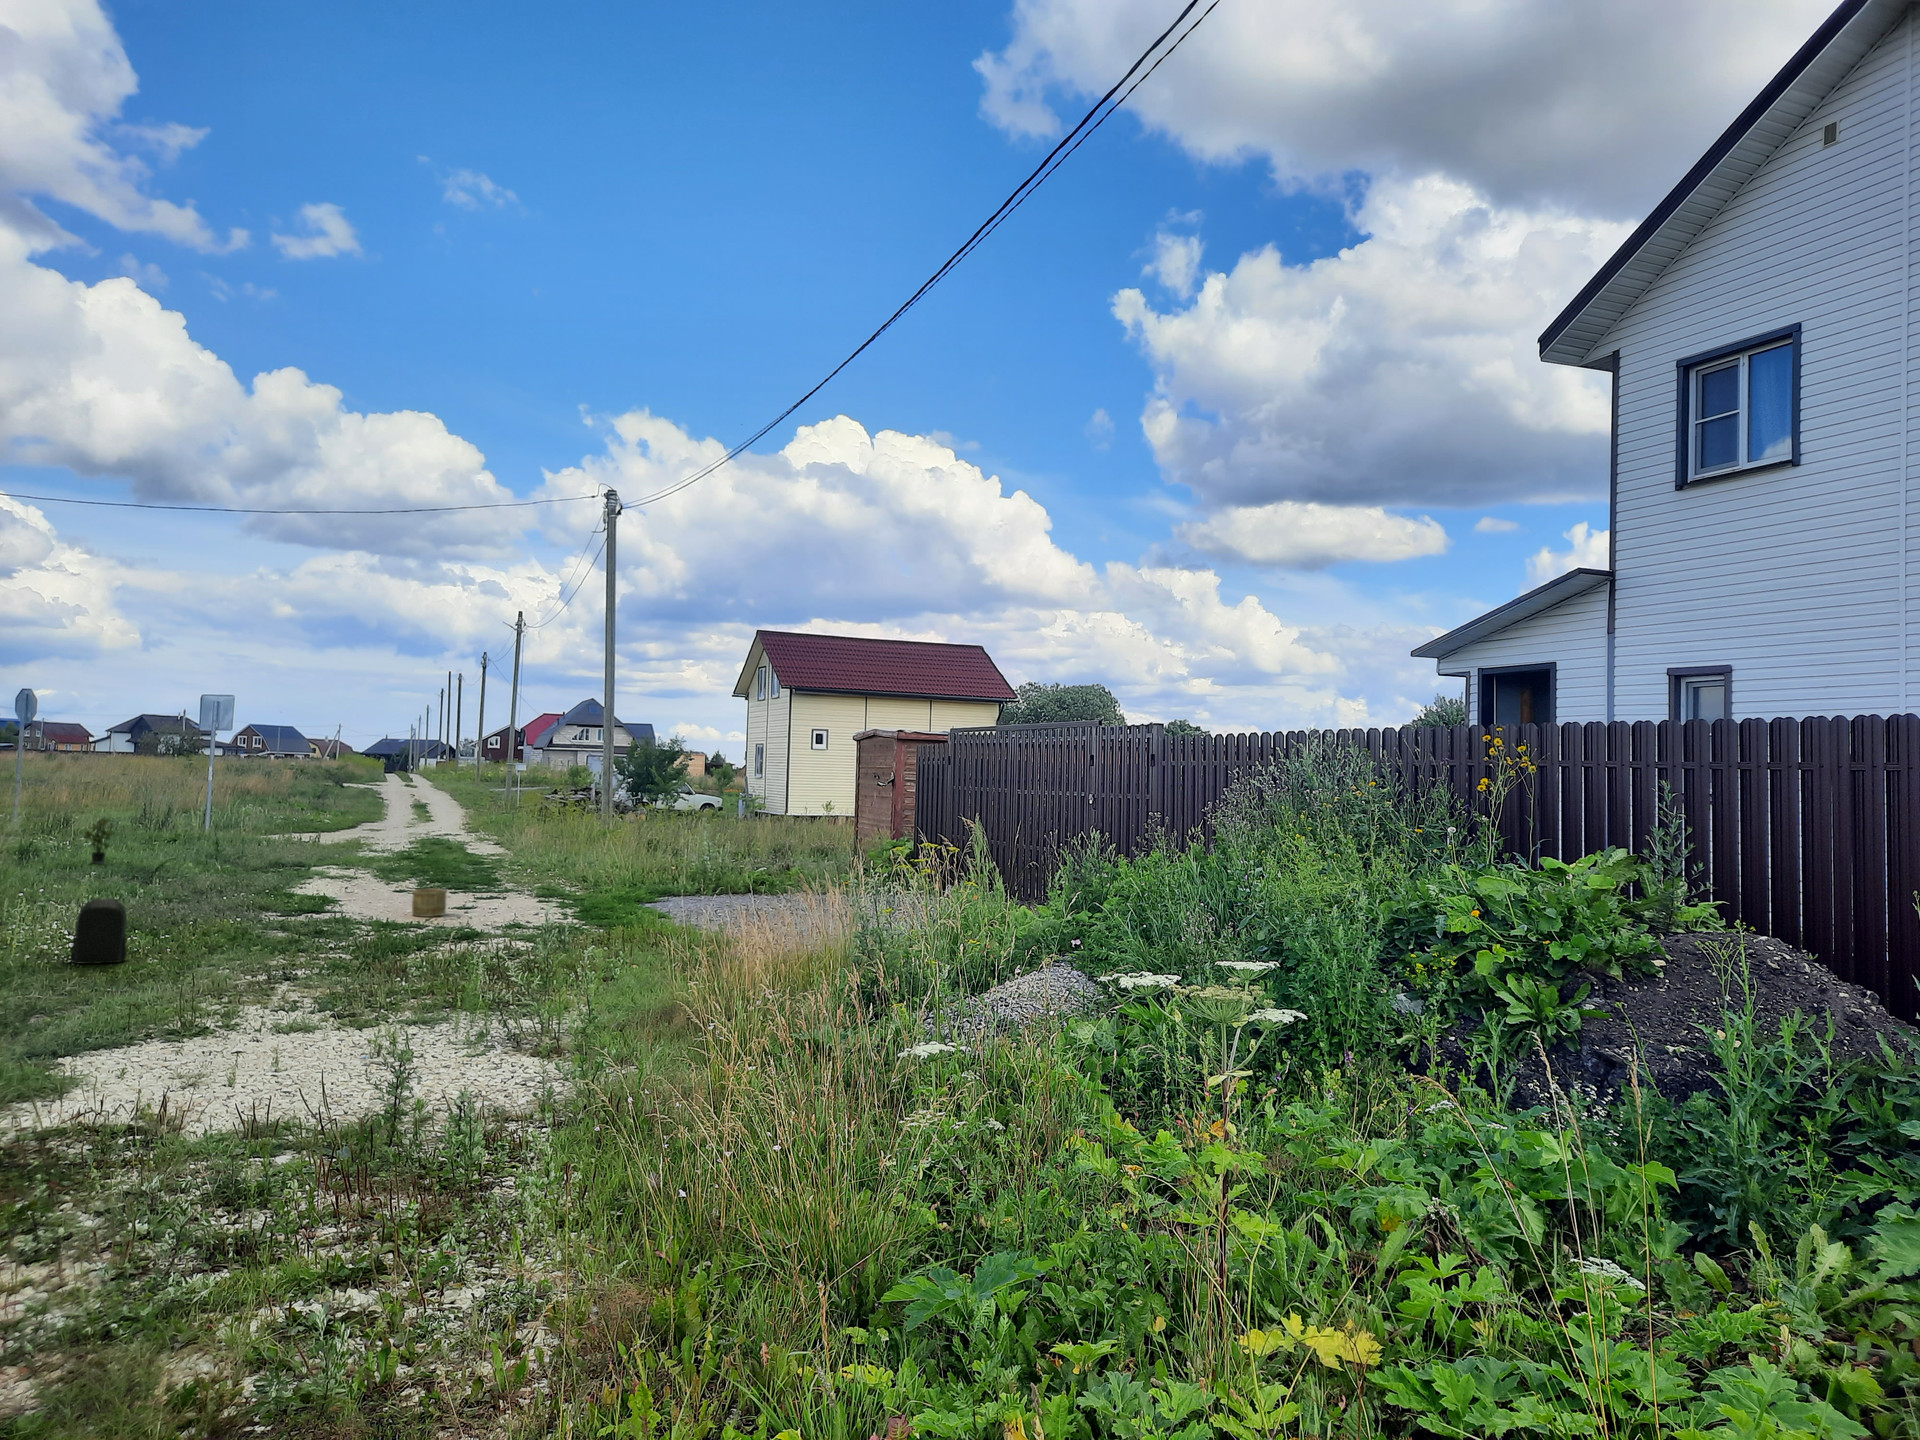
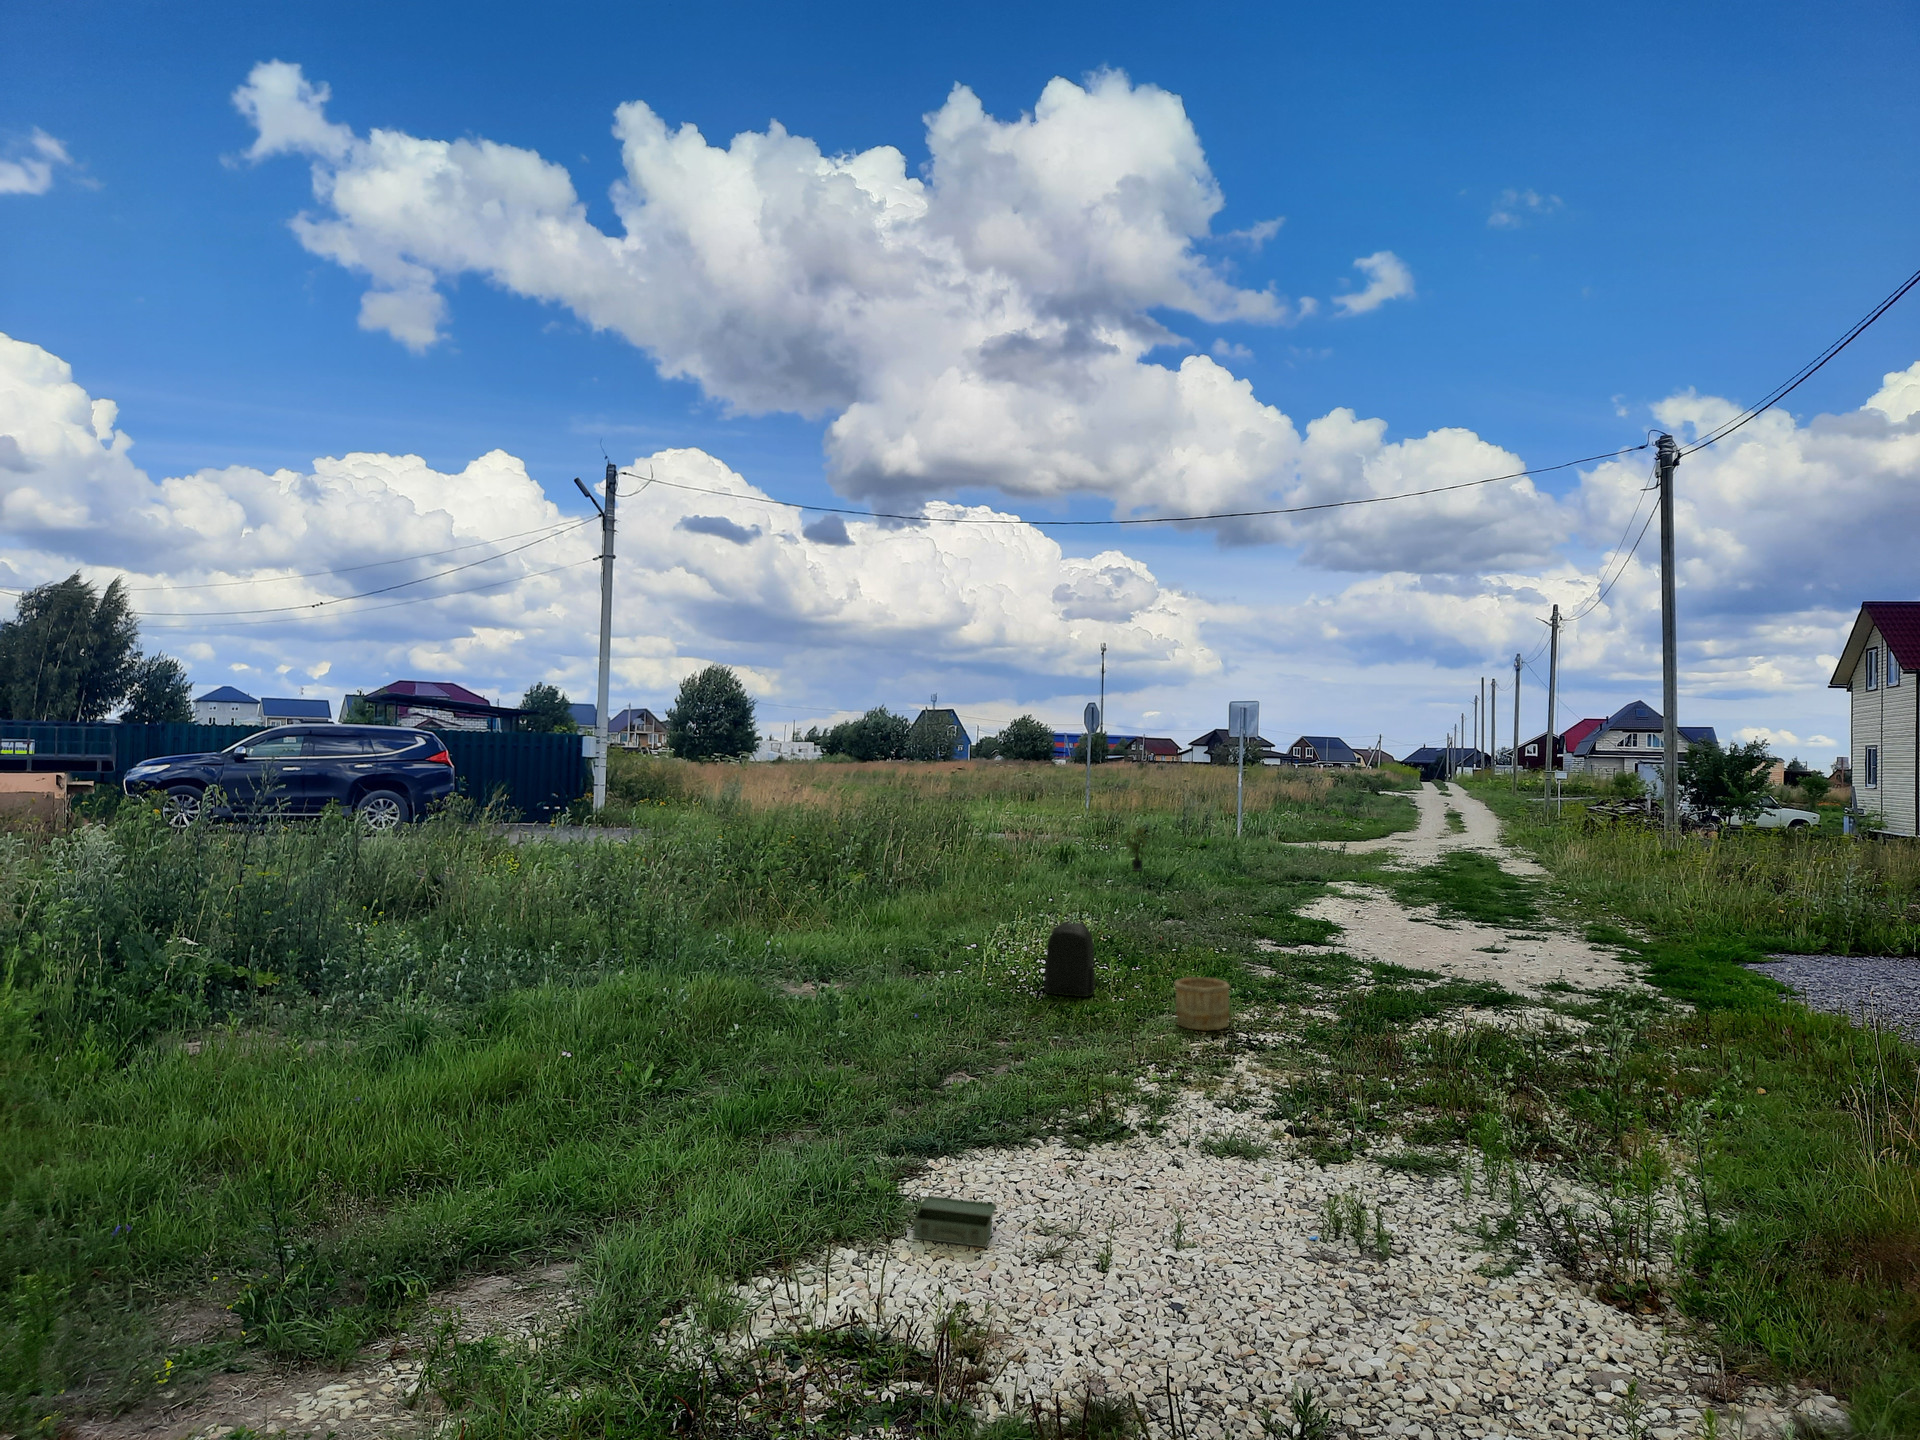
wooden bucket: present [412,888,447,917] -> present [1175,977,1230,1031]
toolbox: none [84,1063,147,1092] -> present [913,1196,997,1247]

